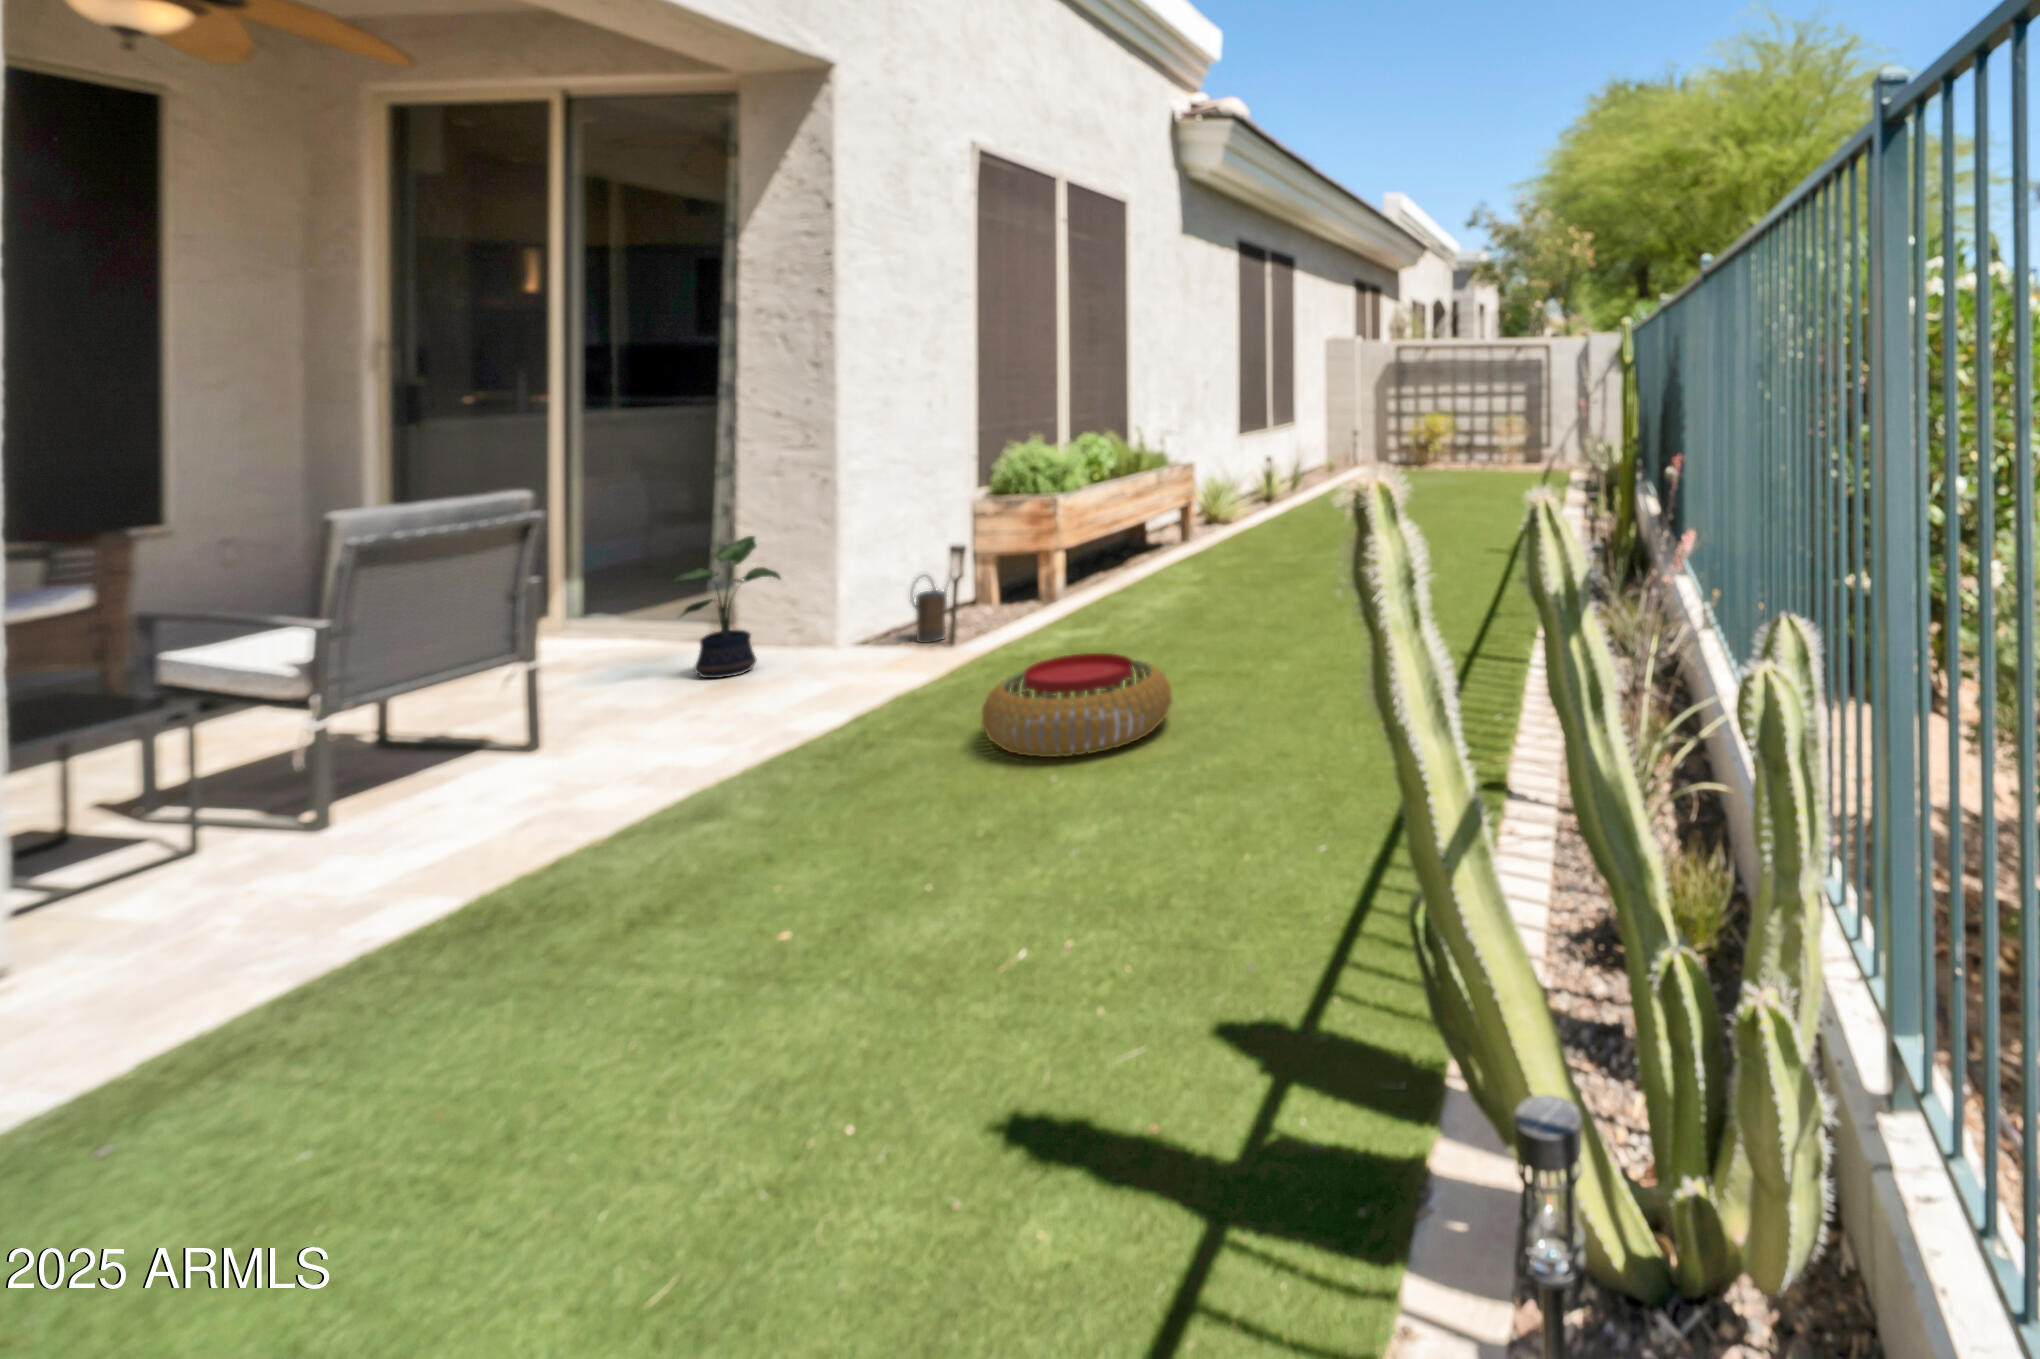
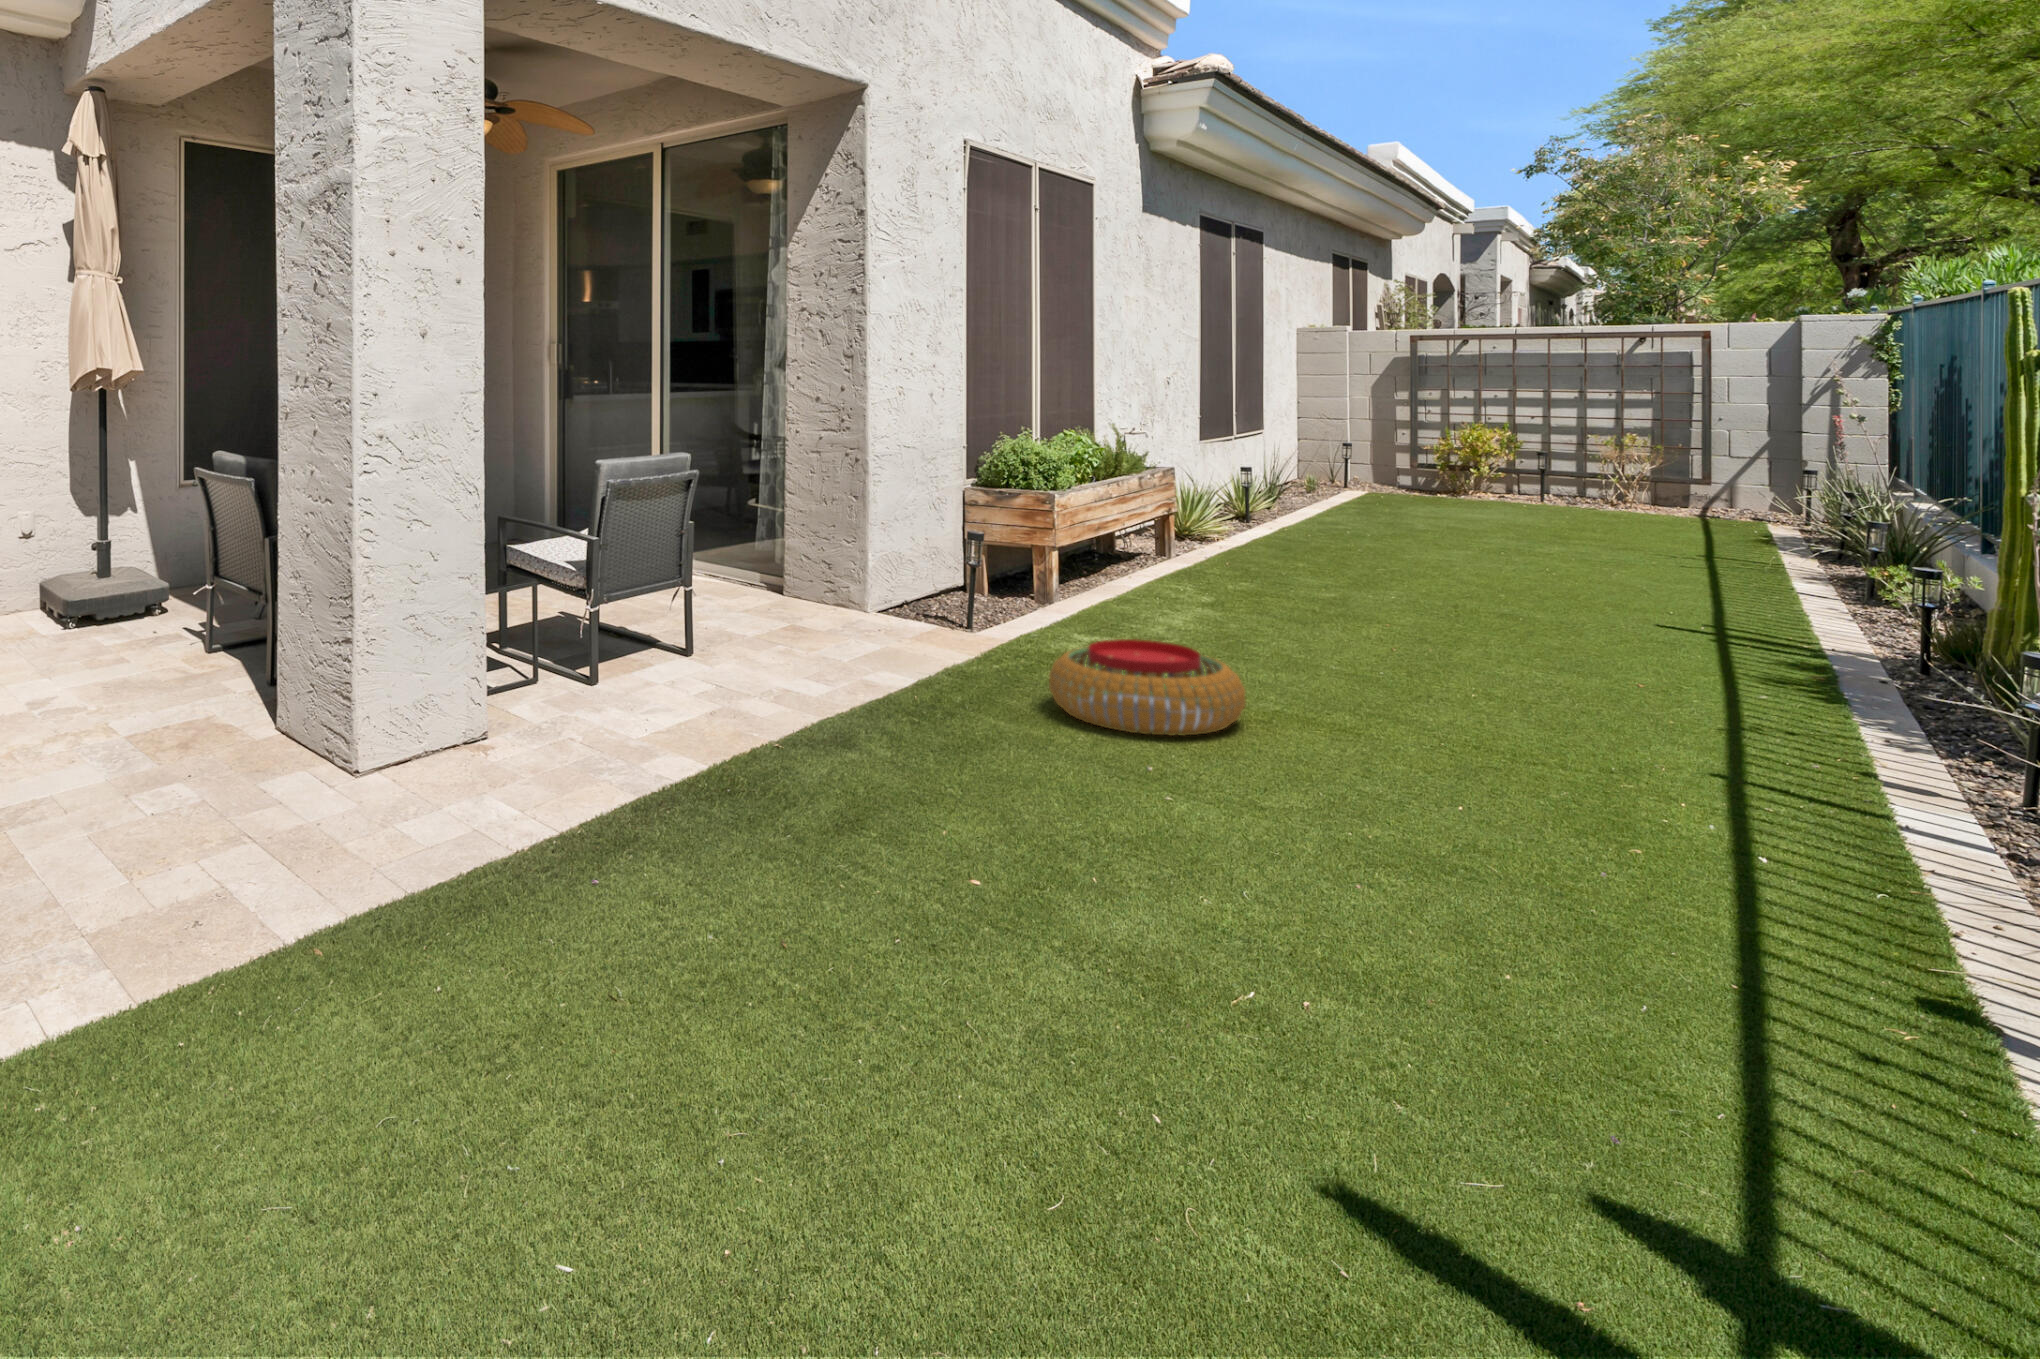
potted plant: present [675,536,781,678] -> none [752,507,831,626]
watering can: present [911,579,947,643] -> none [930,555,960,620]

